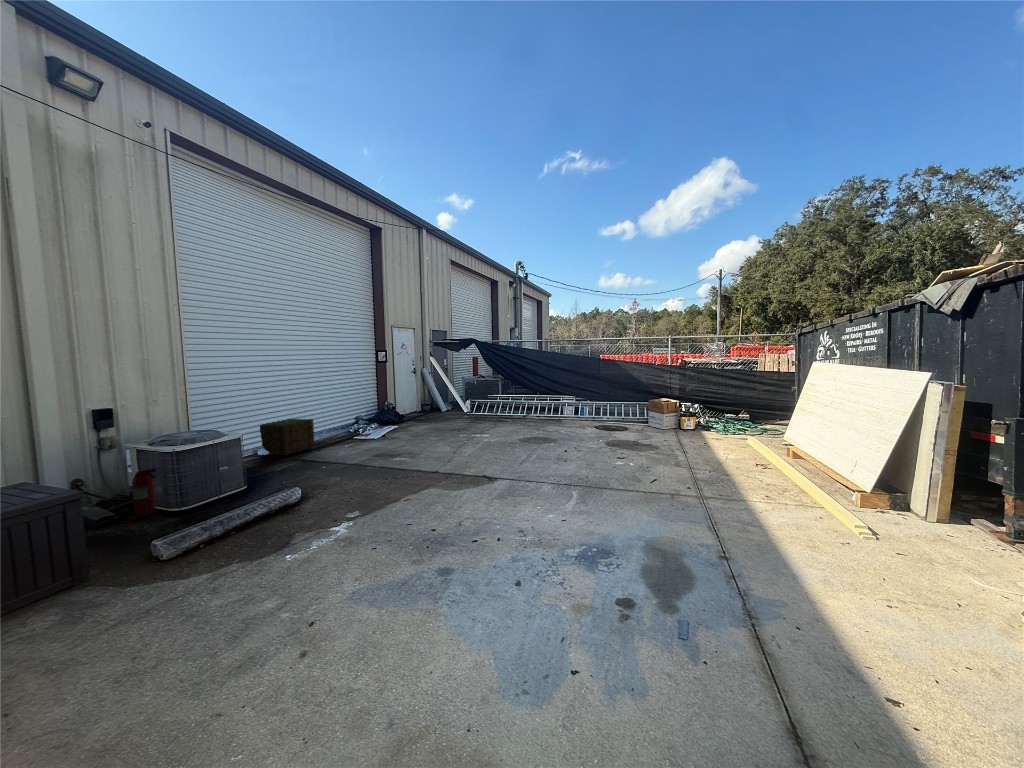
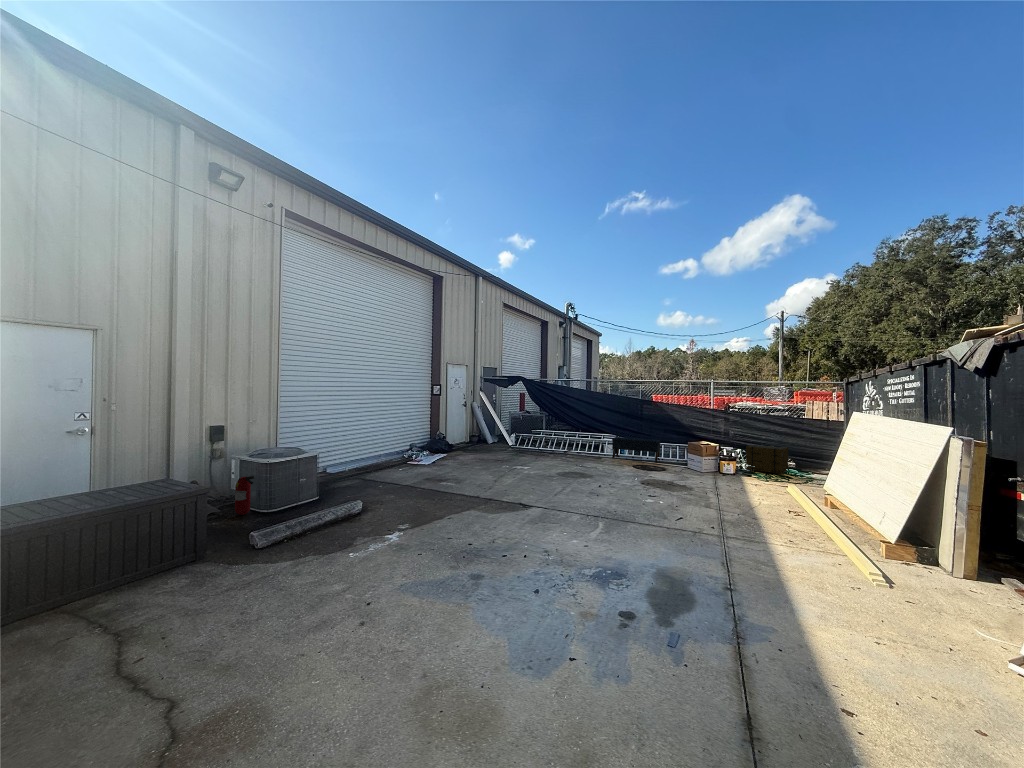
bench: none [570,398,619,422] -> present [612,437,661,462]
cardboard box: present [260,419,315,457] -> present [746,445,788,474]

